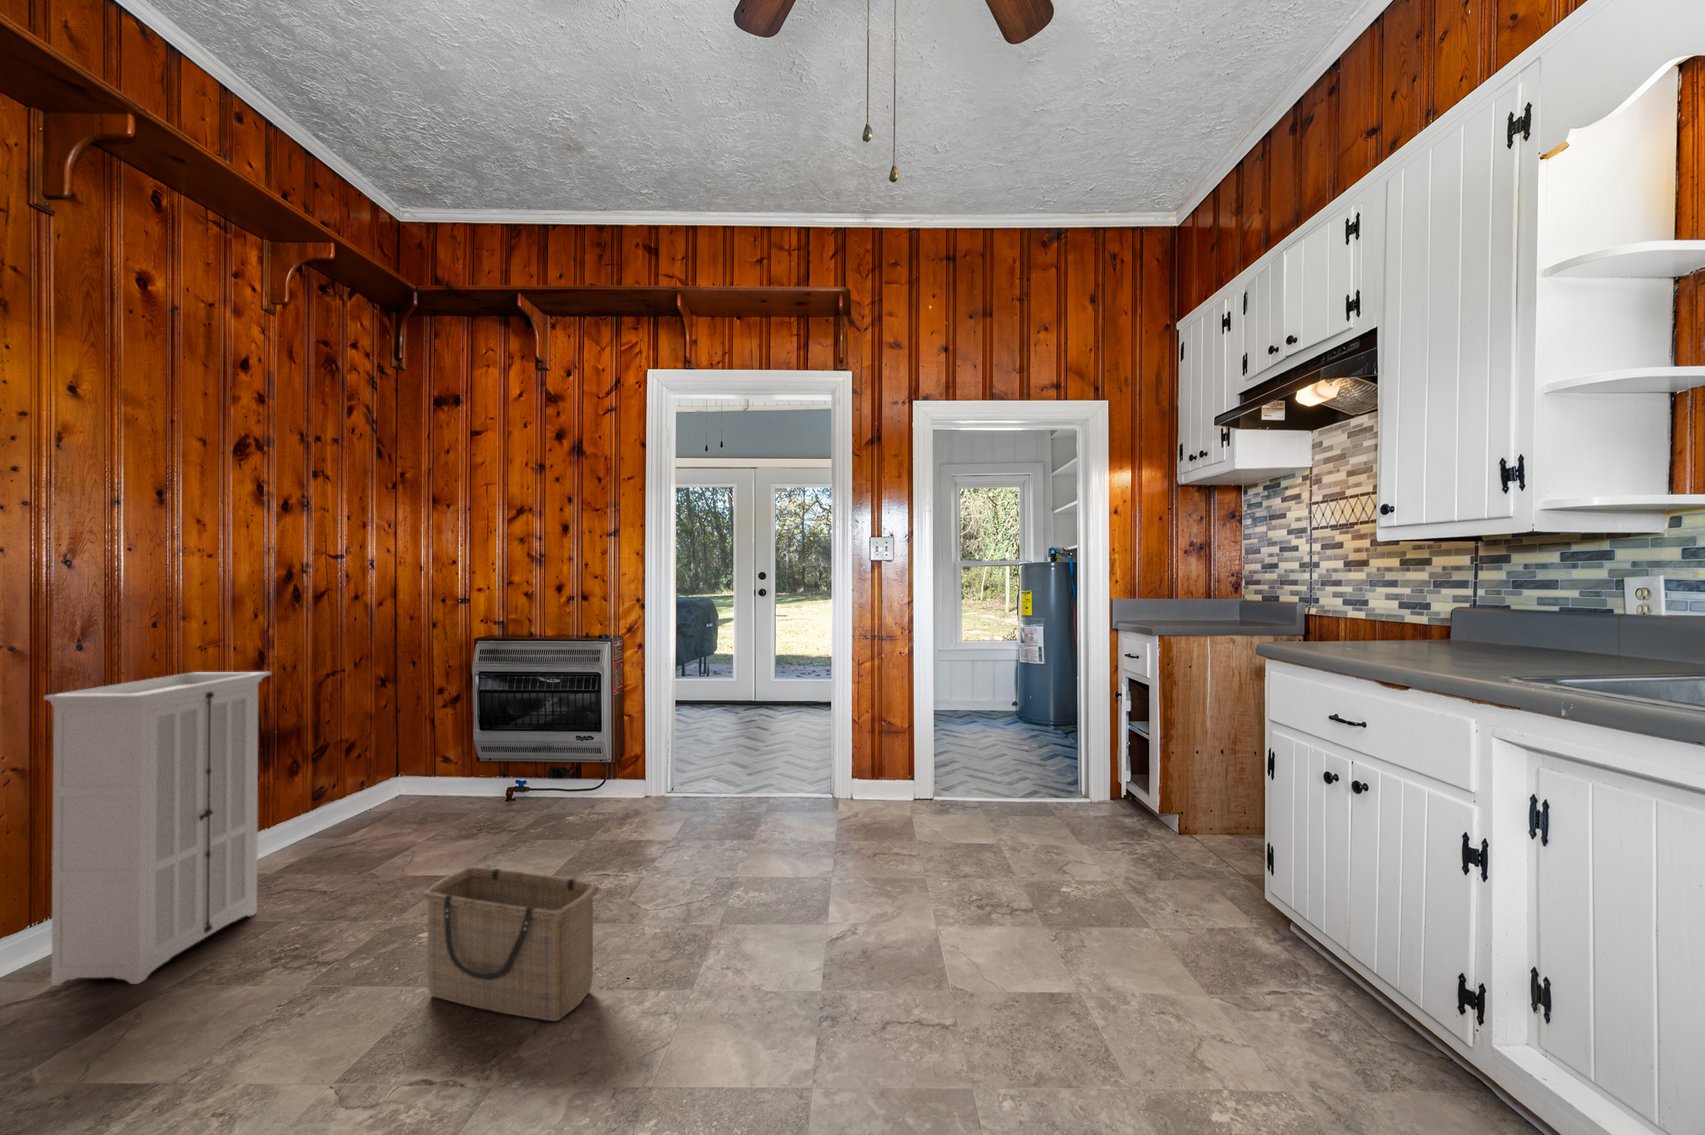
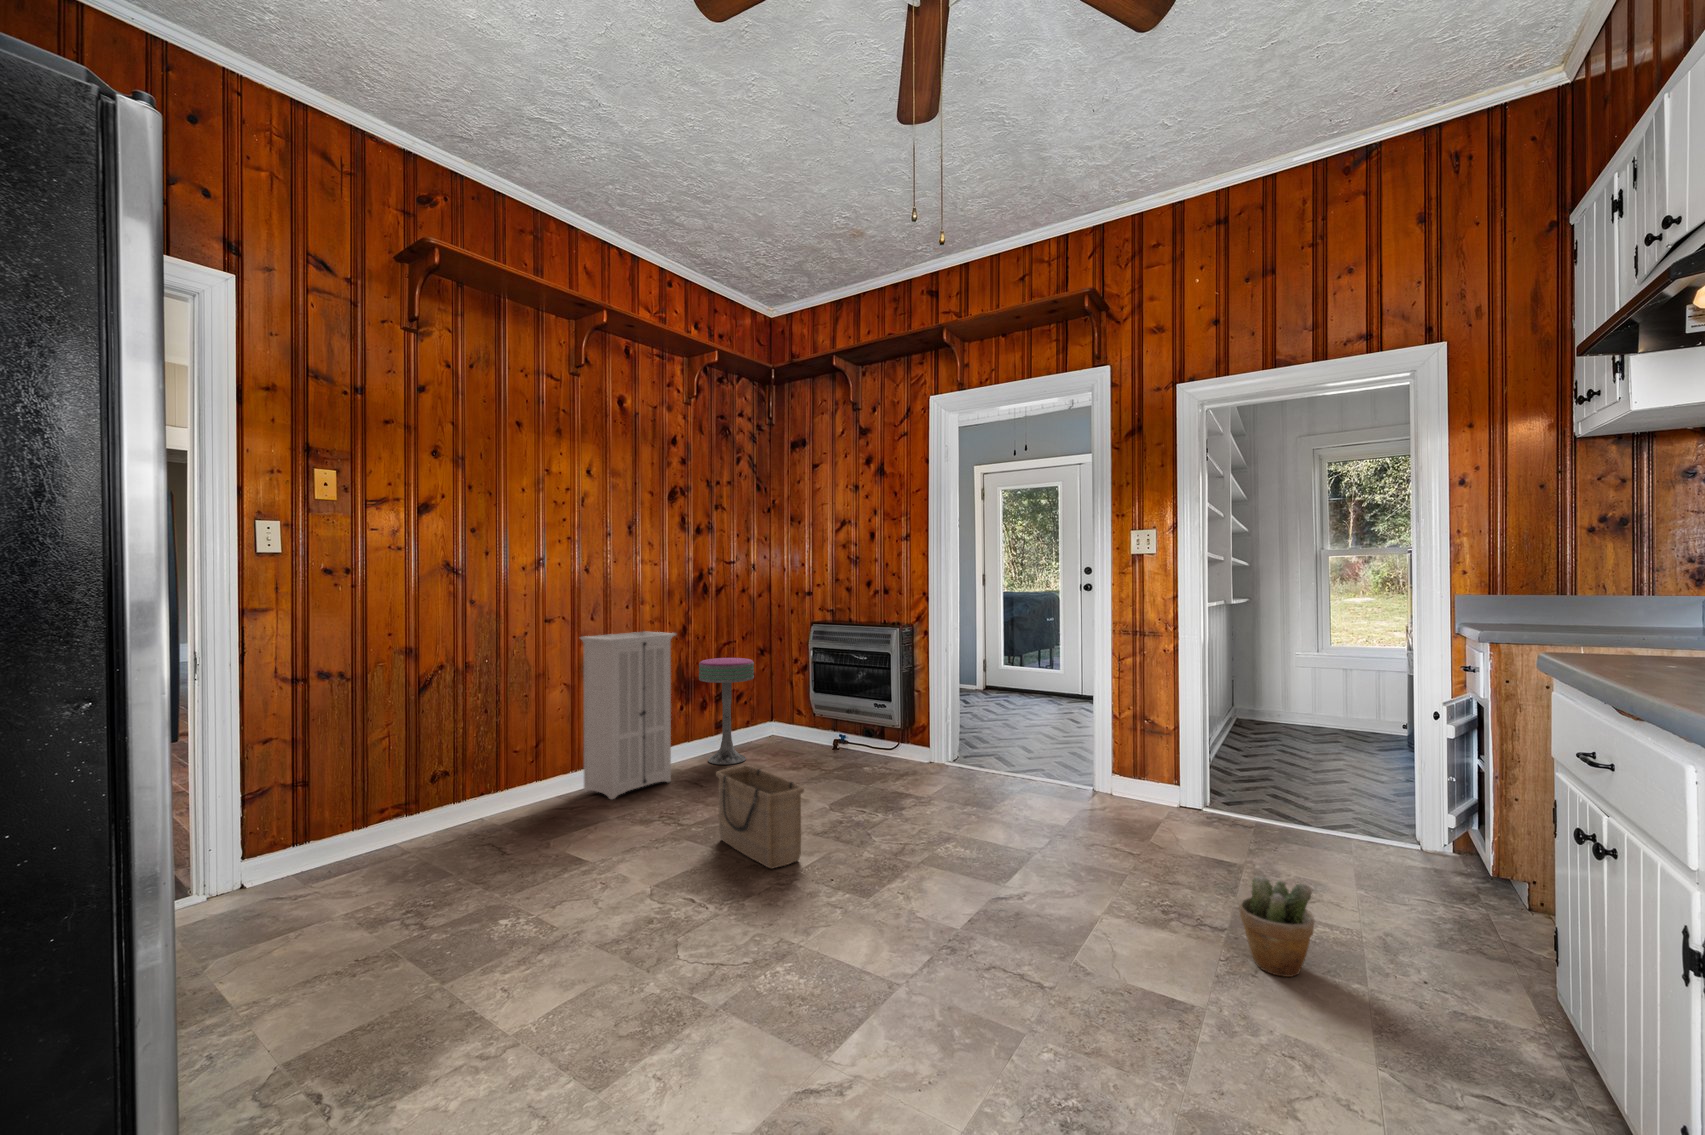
bar stool: none [293,697,394,862] -> present [699,658,754,765]
potted plant: none [1101,862,1166,953] -> present [1239,876,1314,977]

